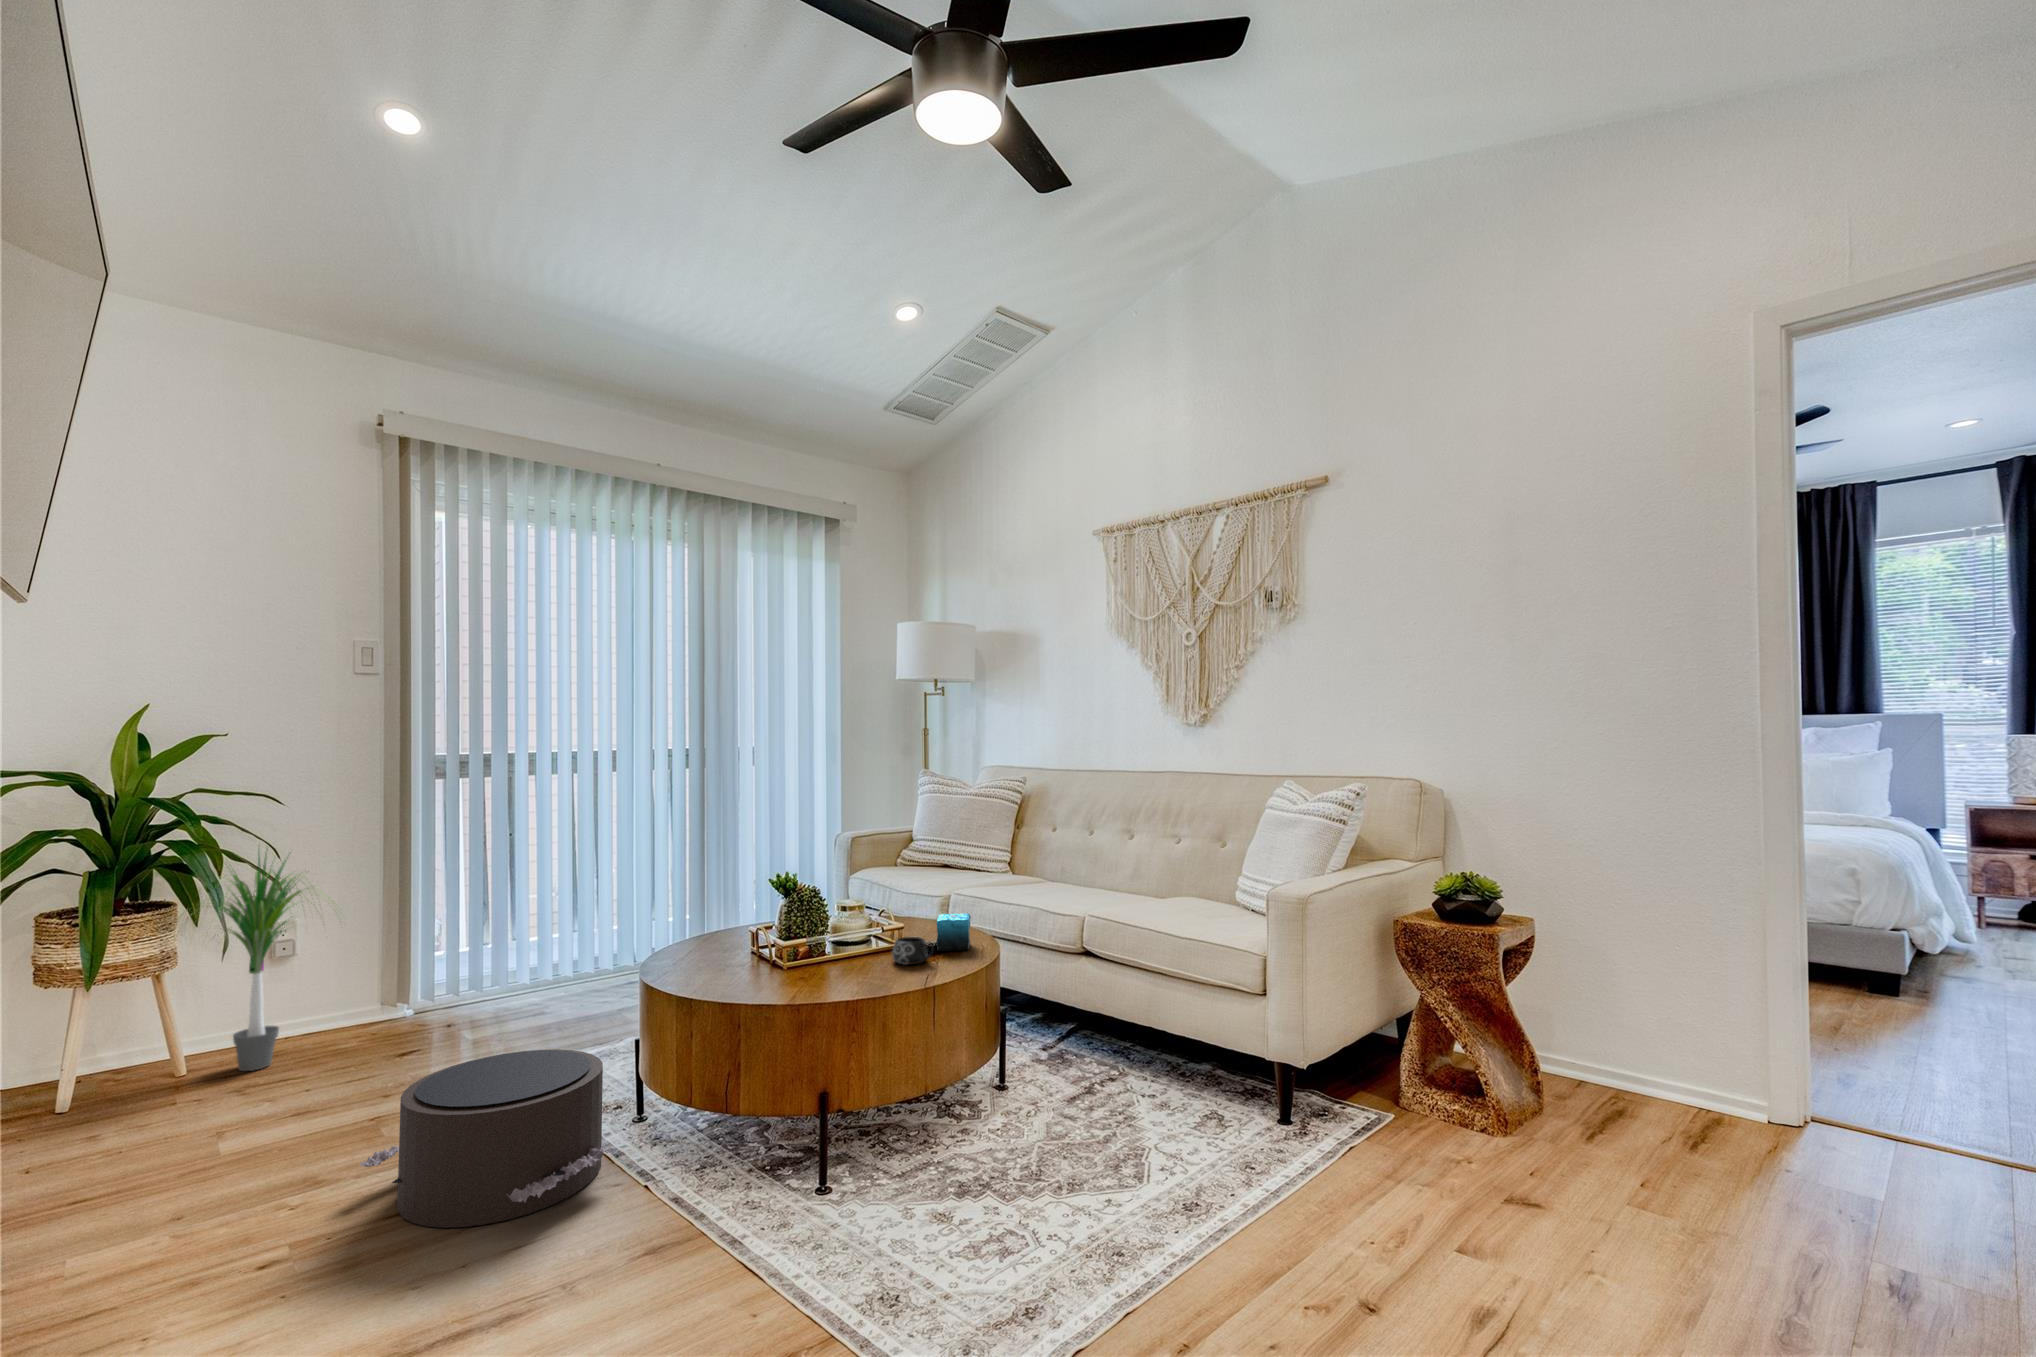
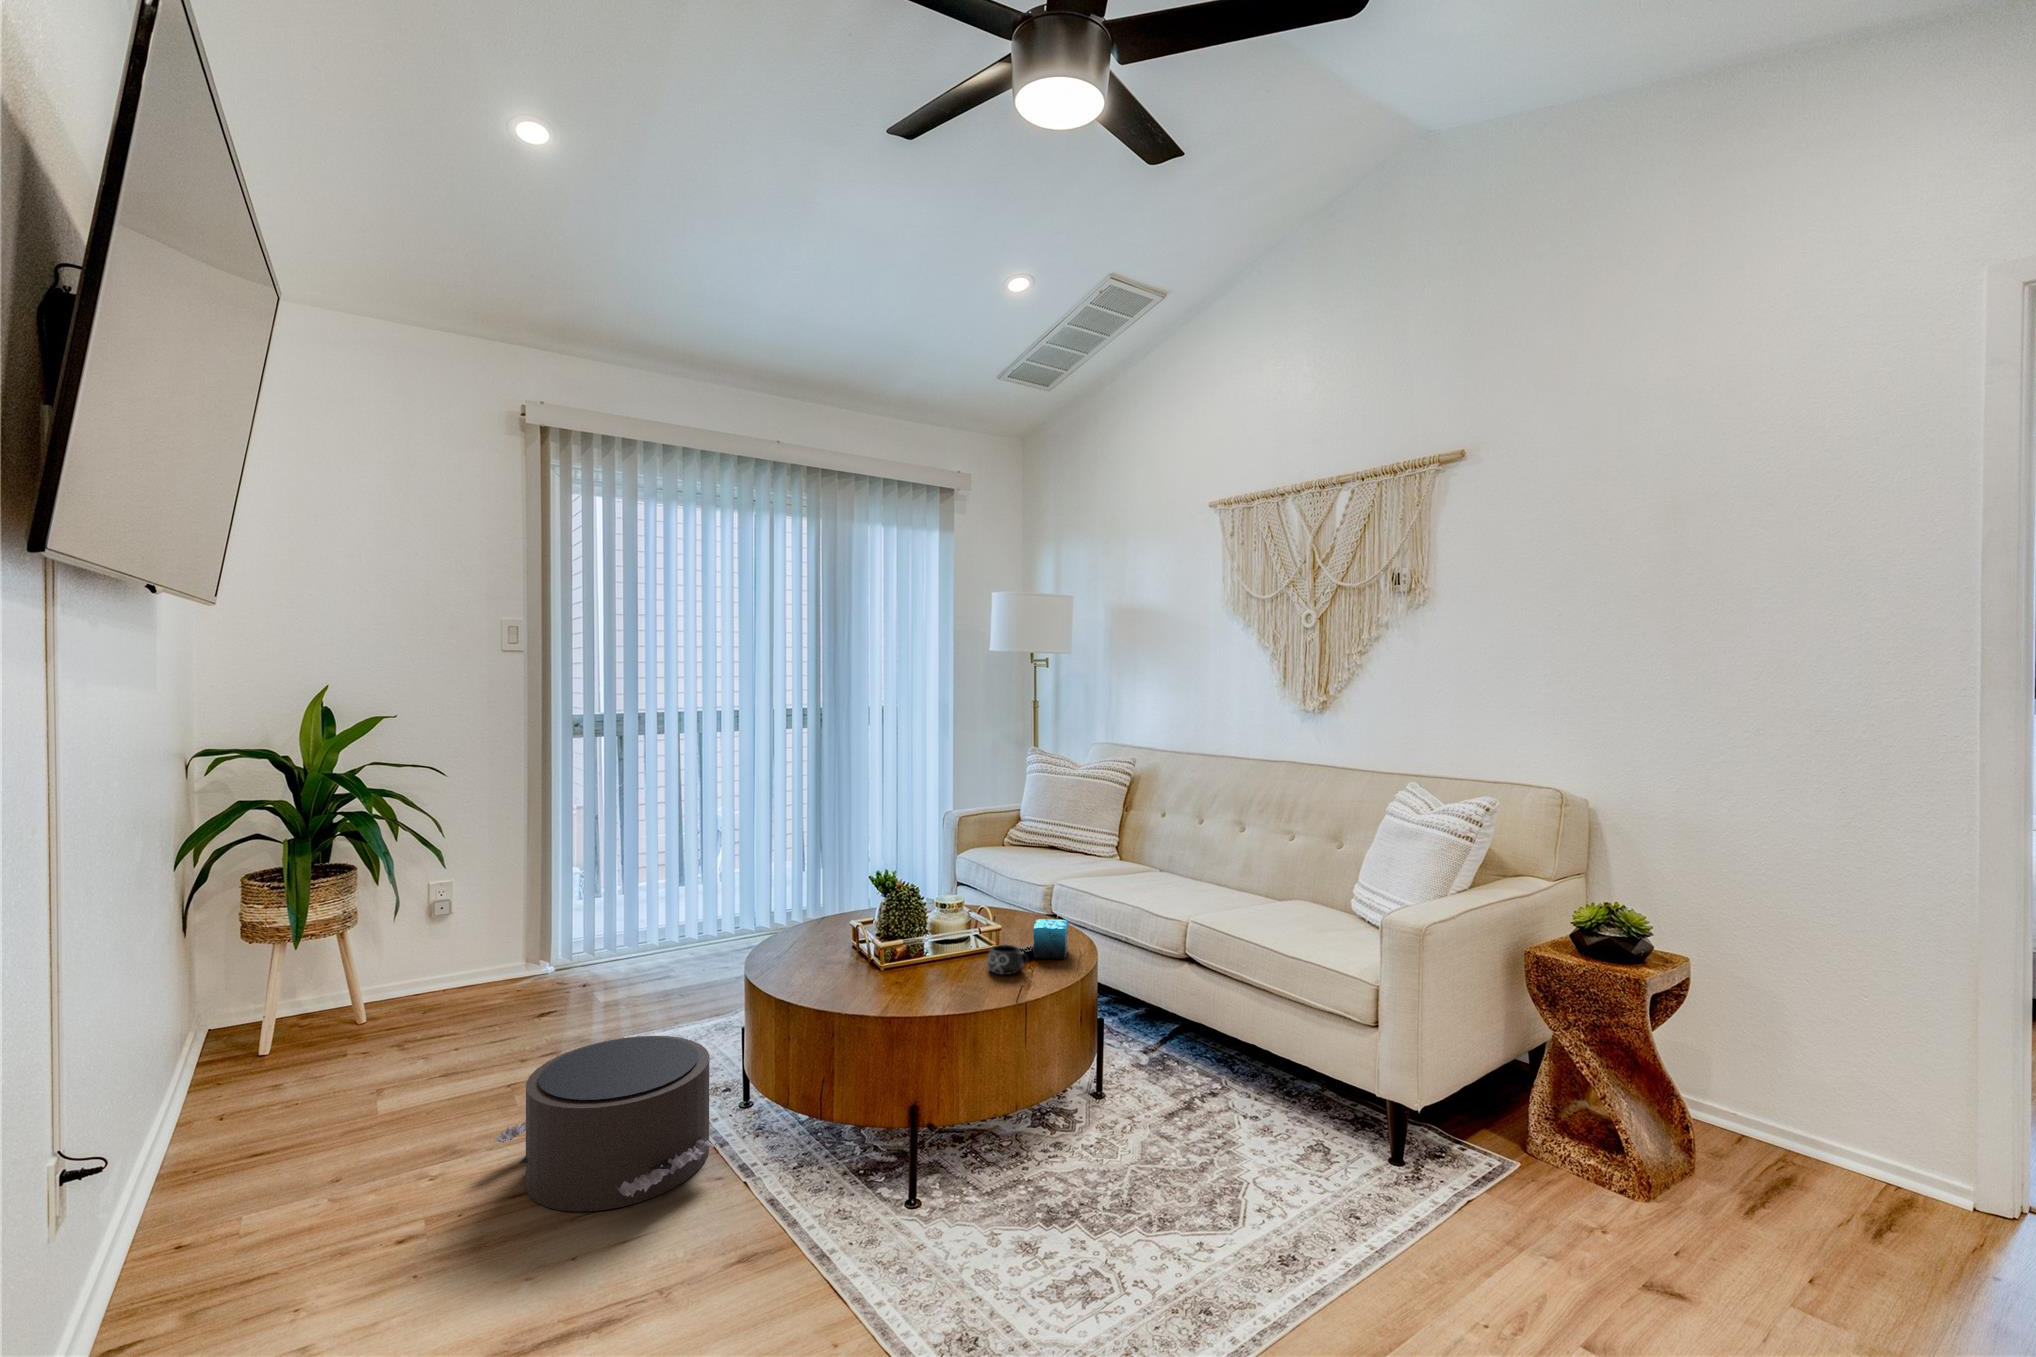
potted plant: present [177,848,330,1071] -> none [339,812,499,1022]

